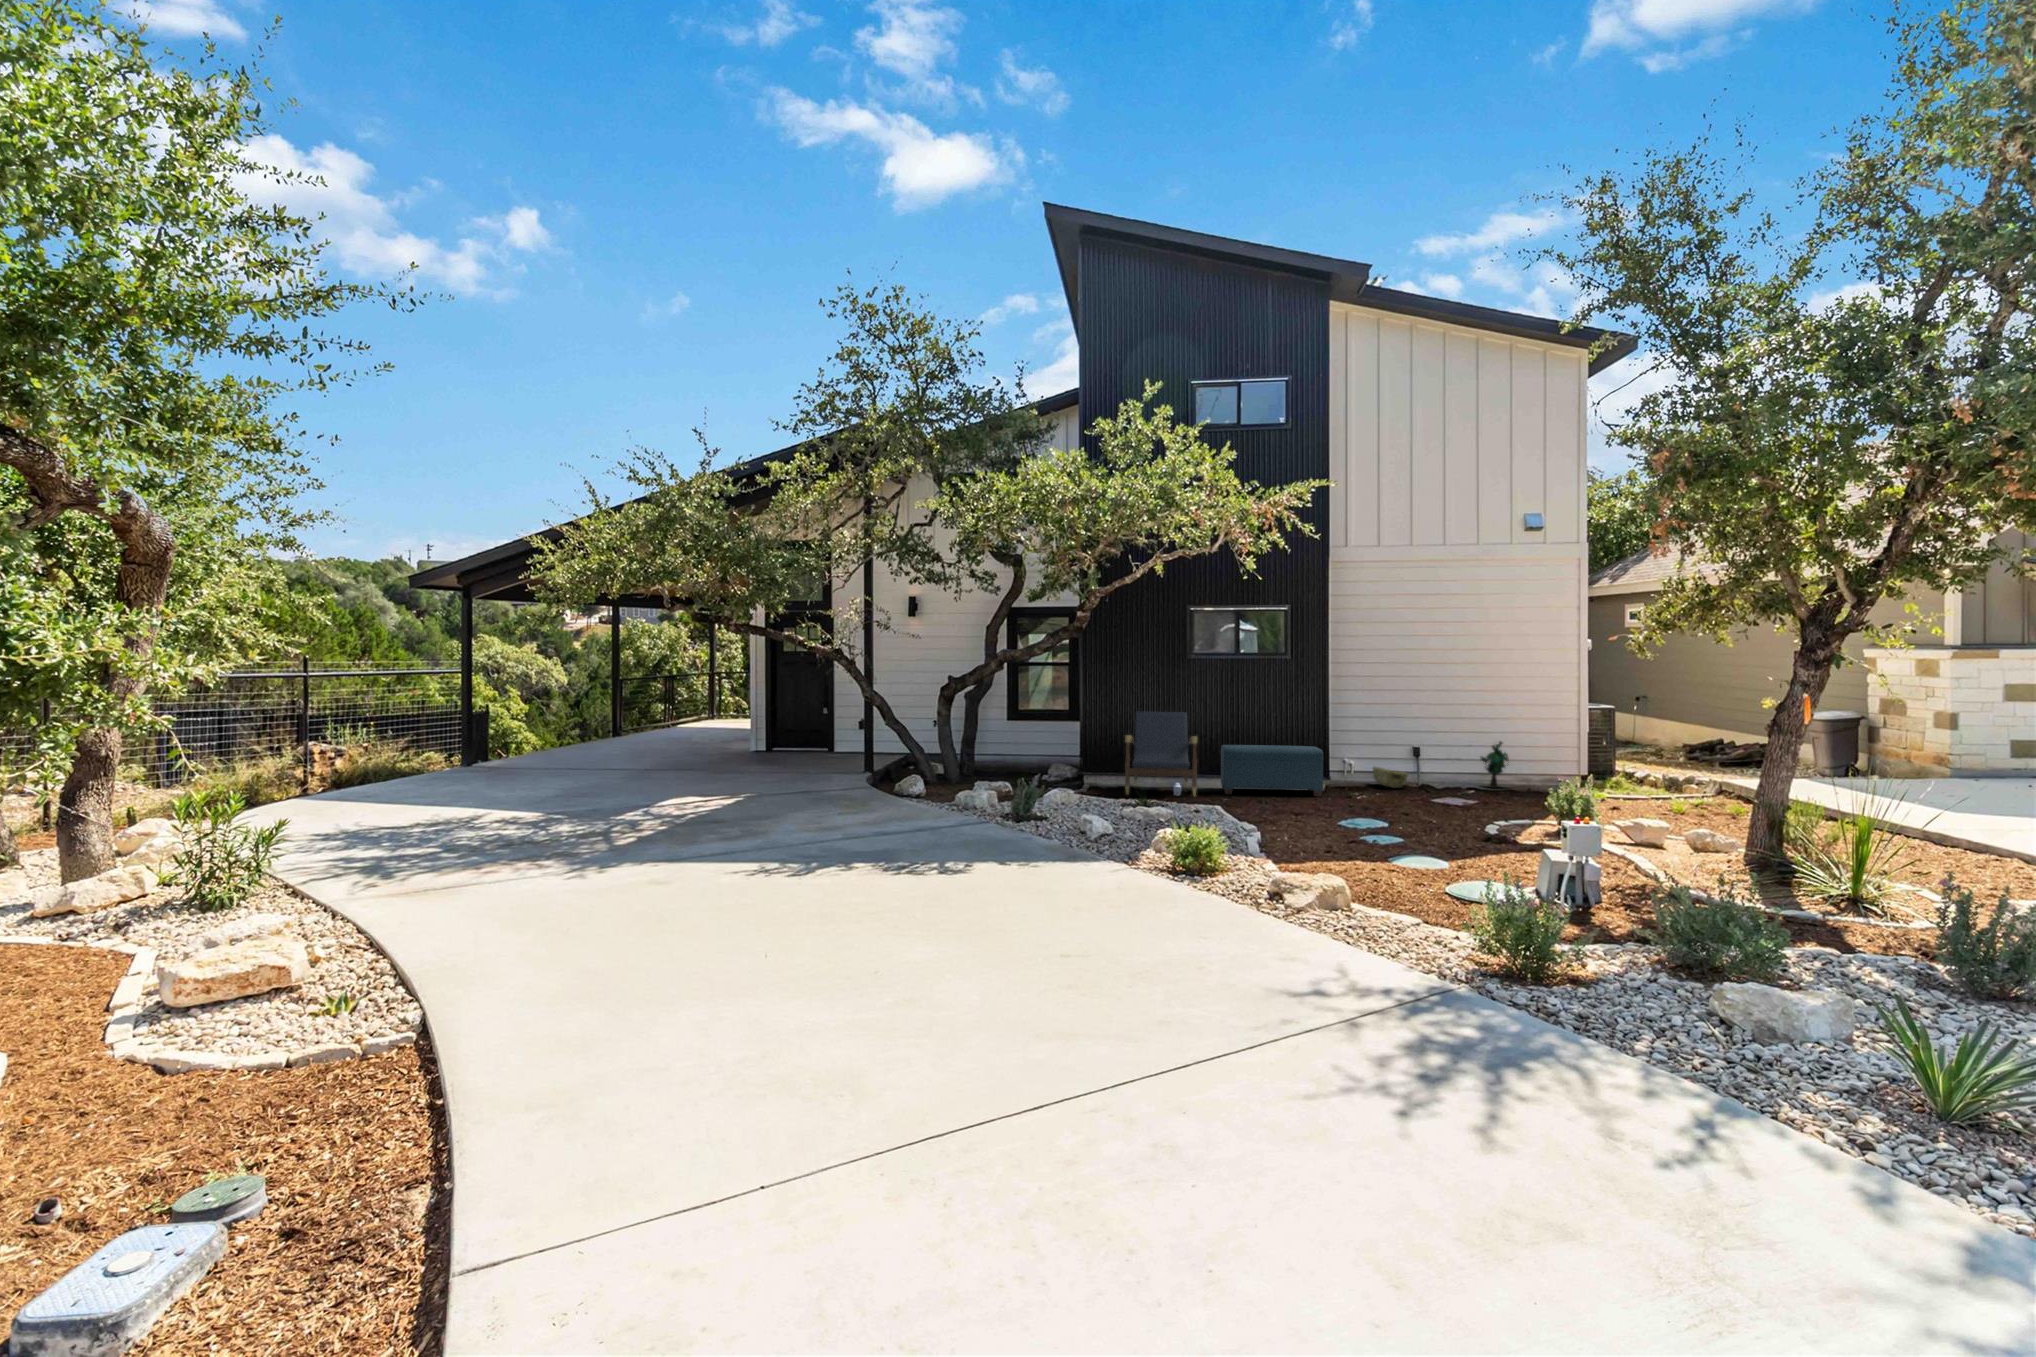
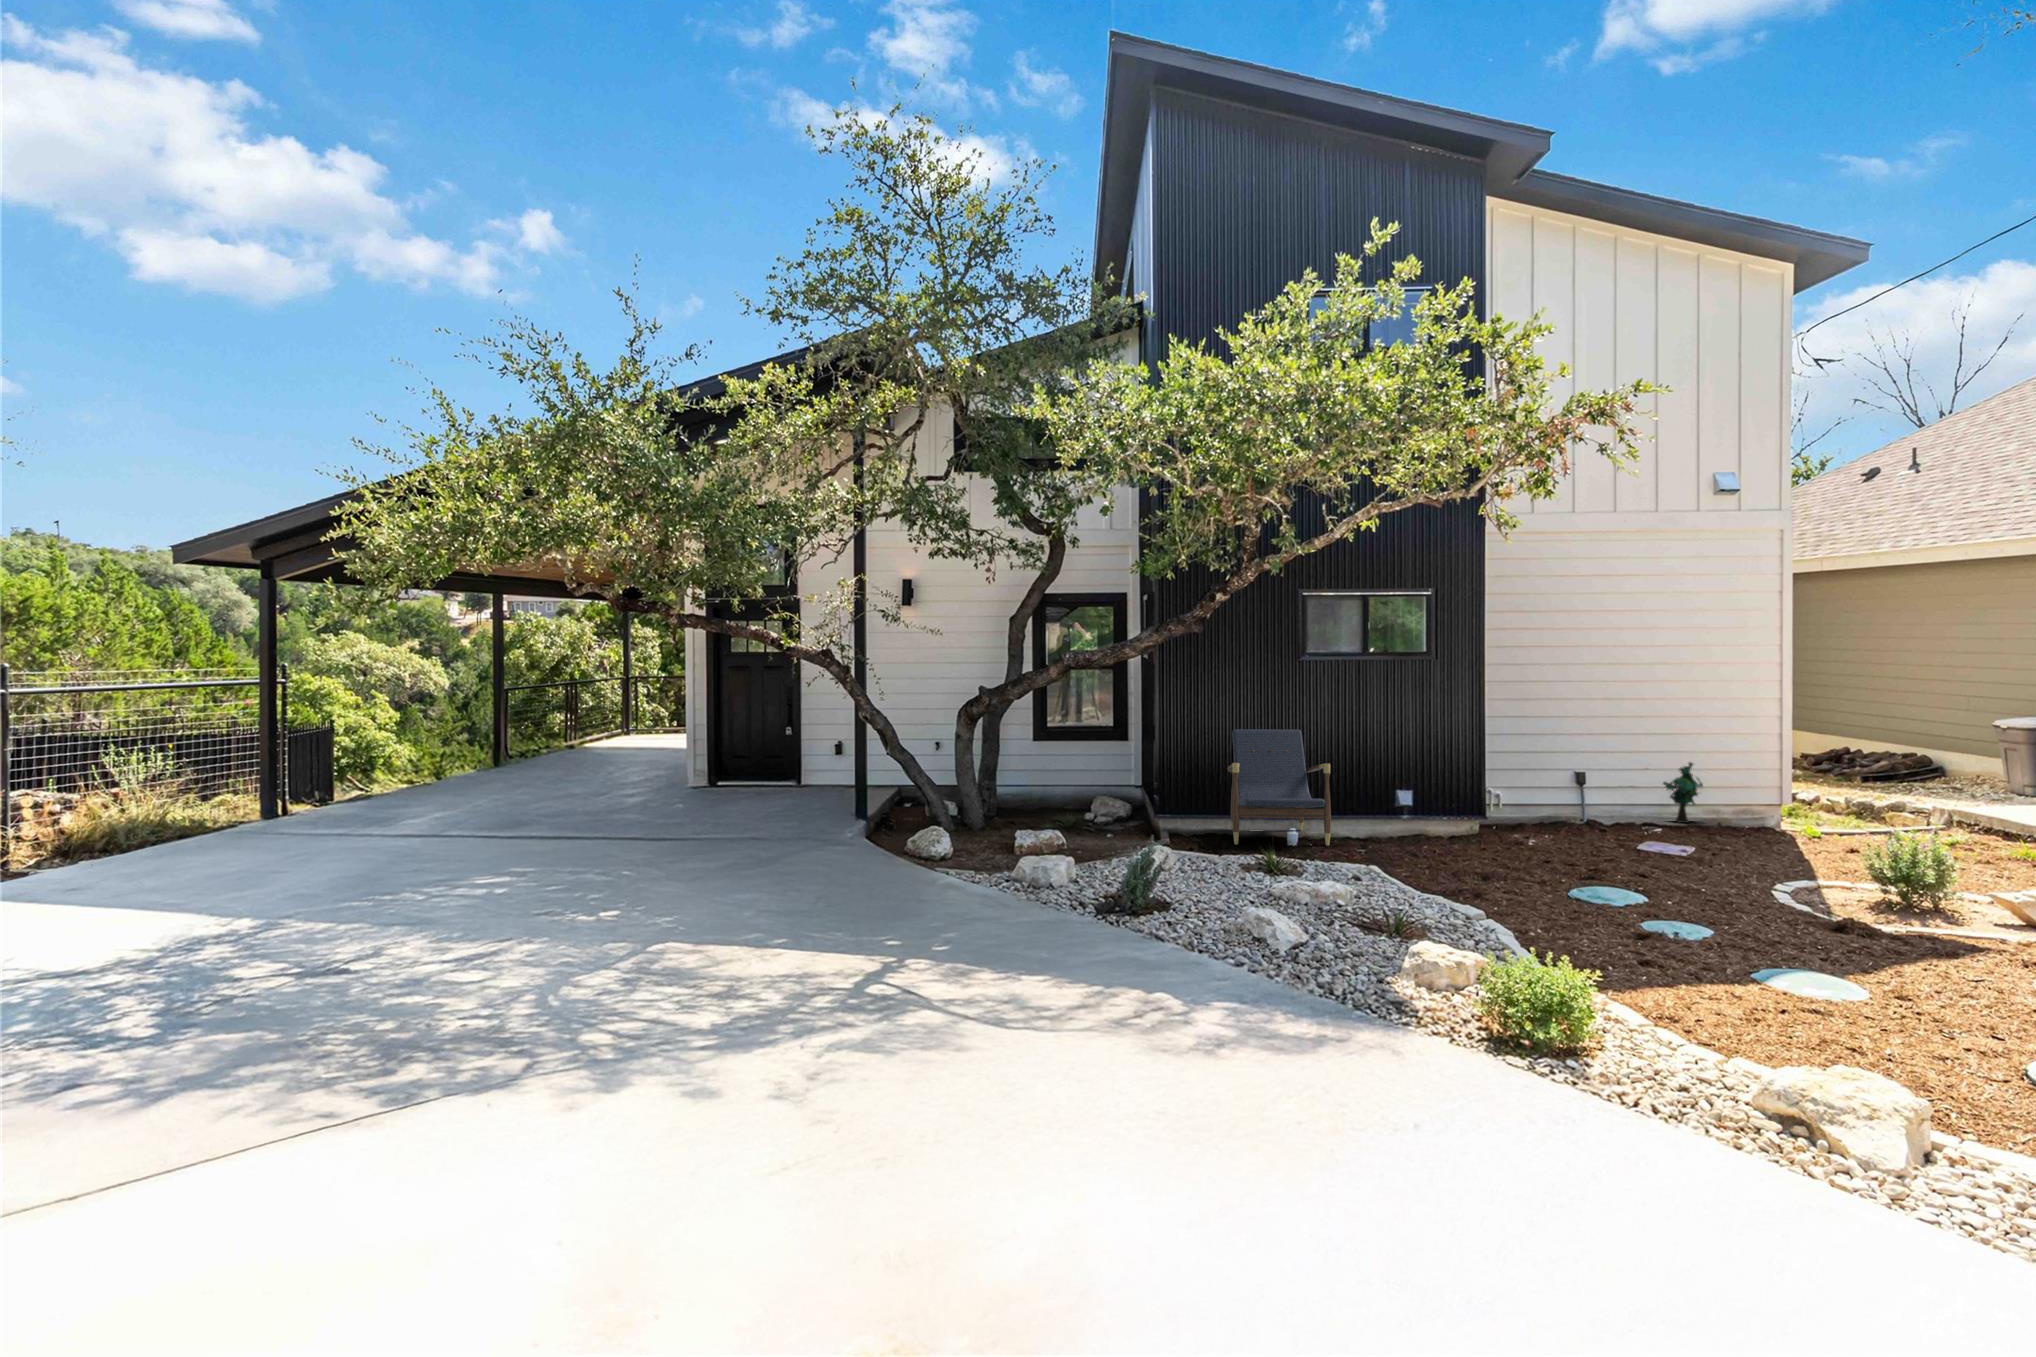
bench: present [1221,745,1323,796] -> none [1347,773,1495,842]
woven basket: present [1373,767,1409,788] -> none [1528,796,1584,826]

